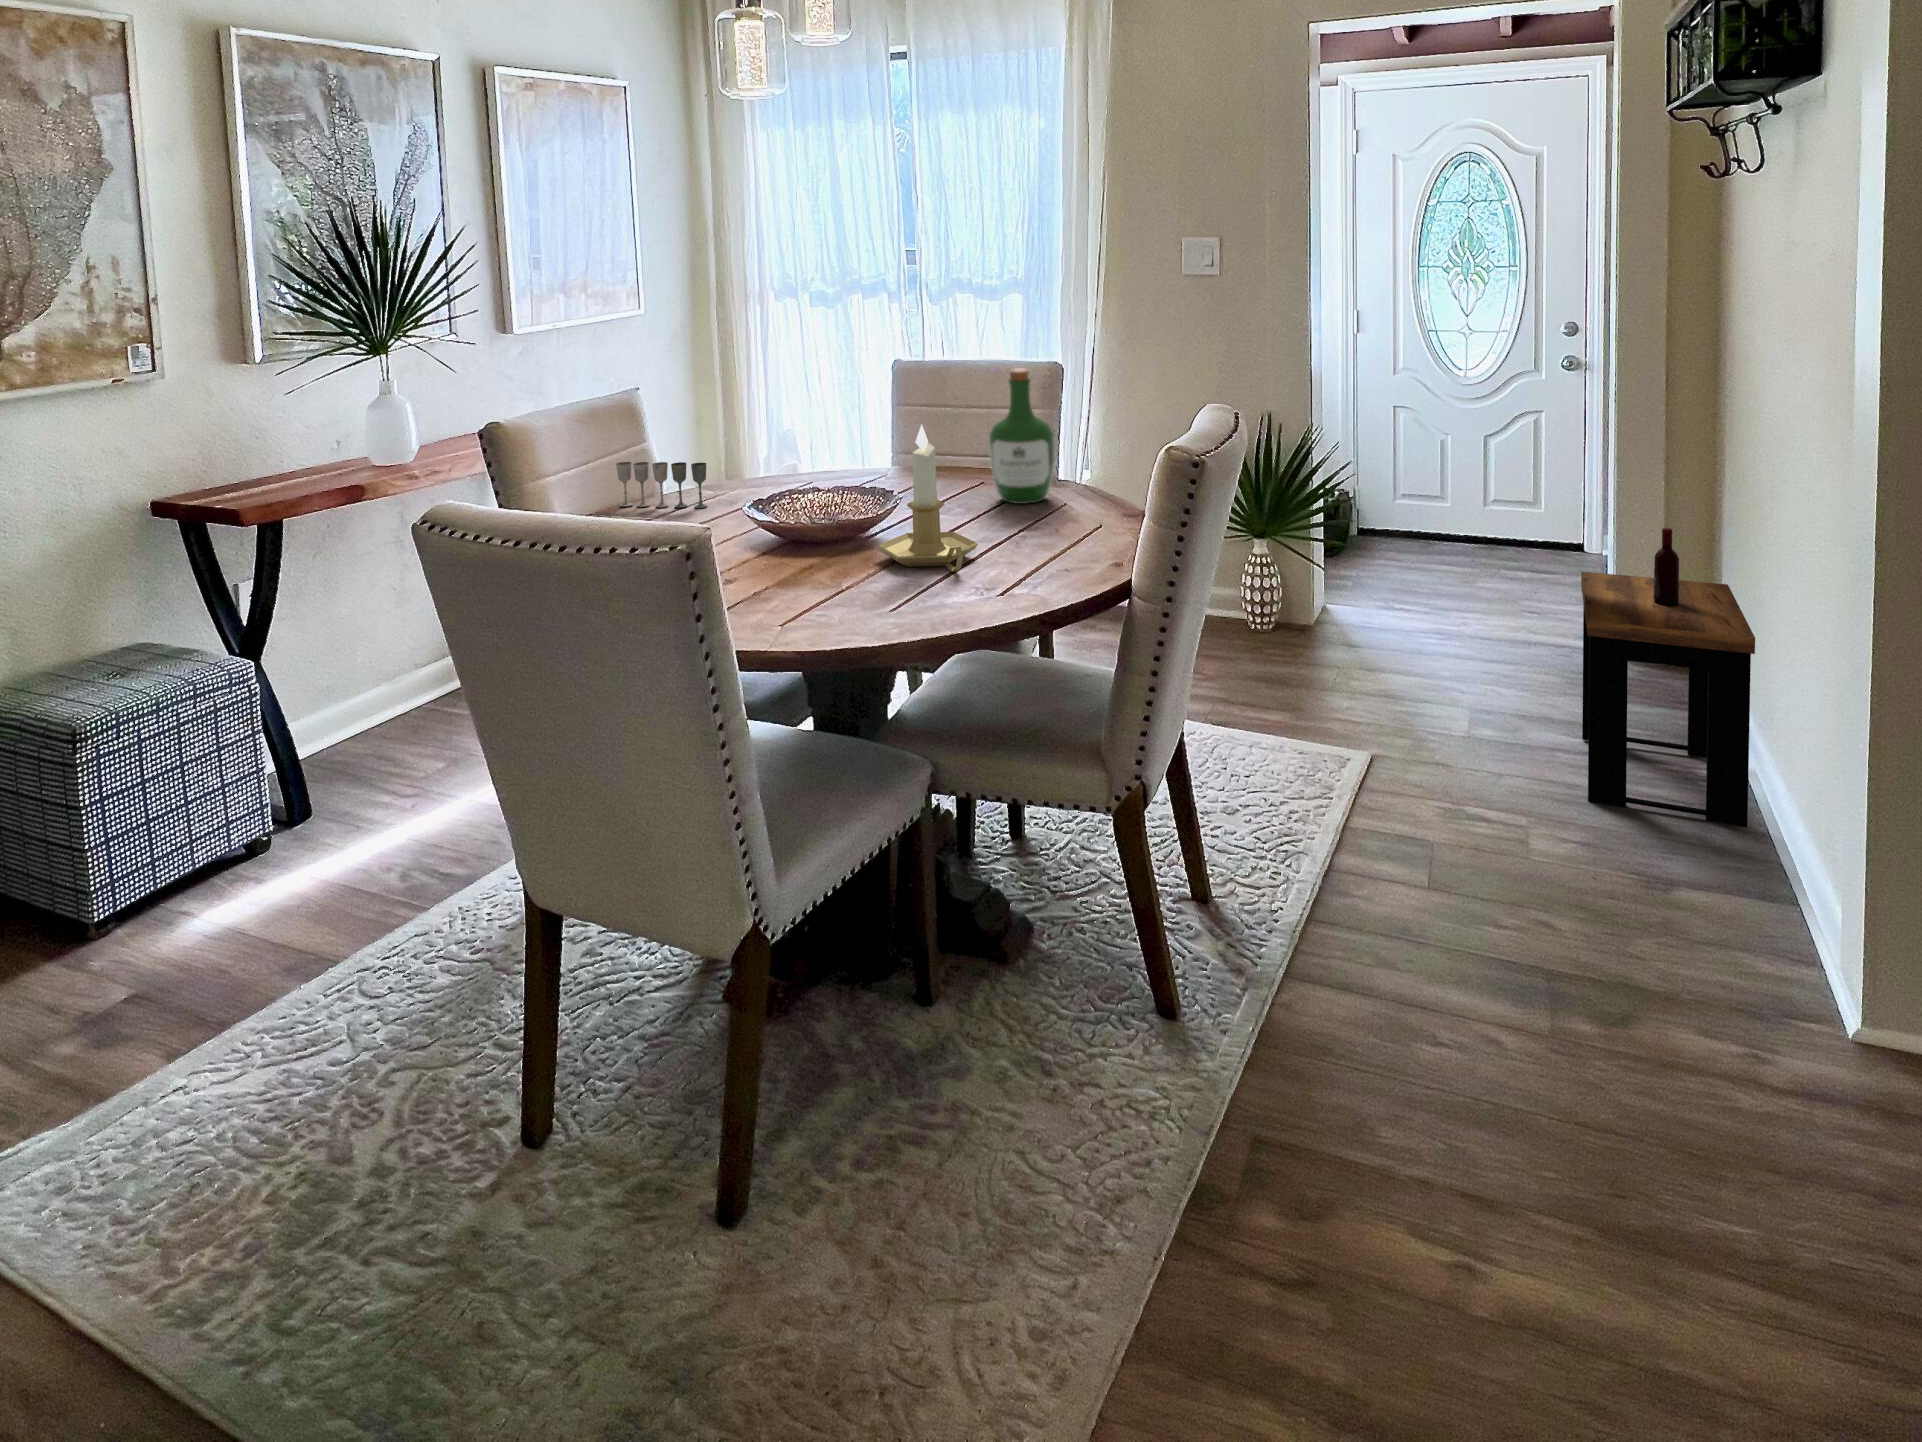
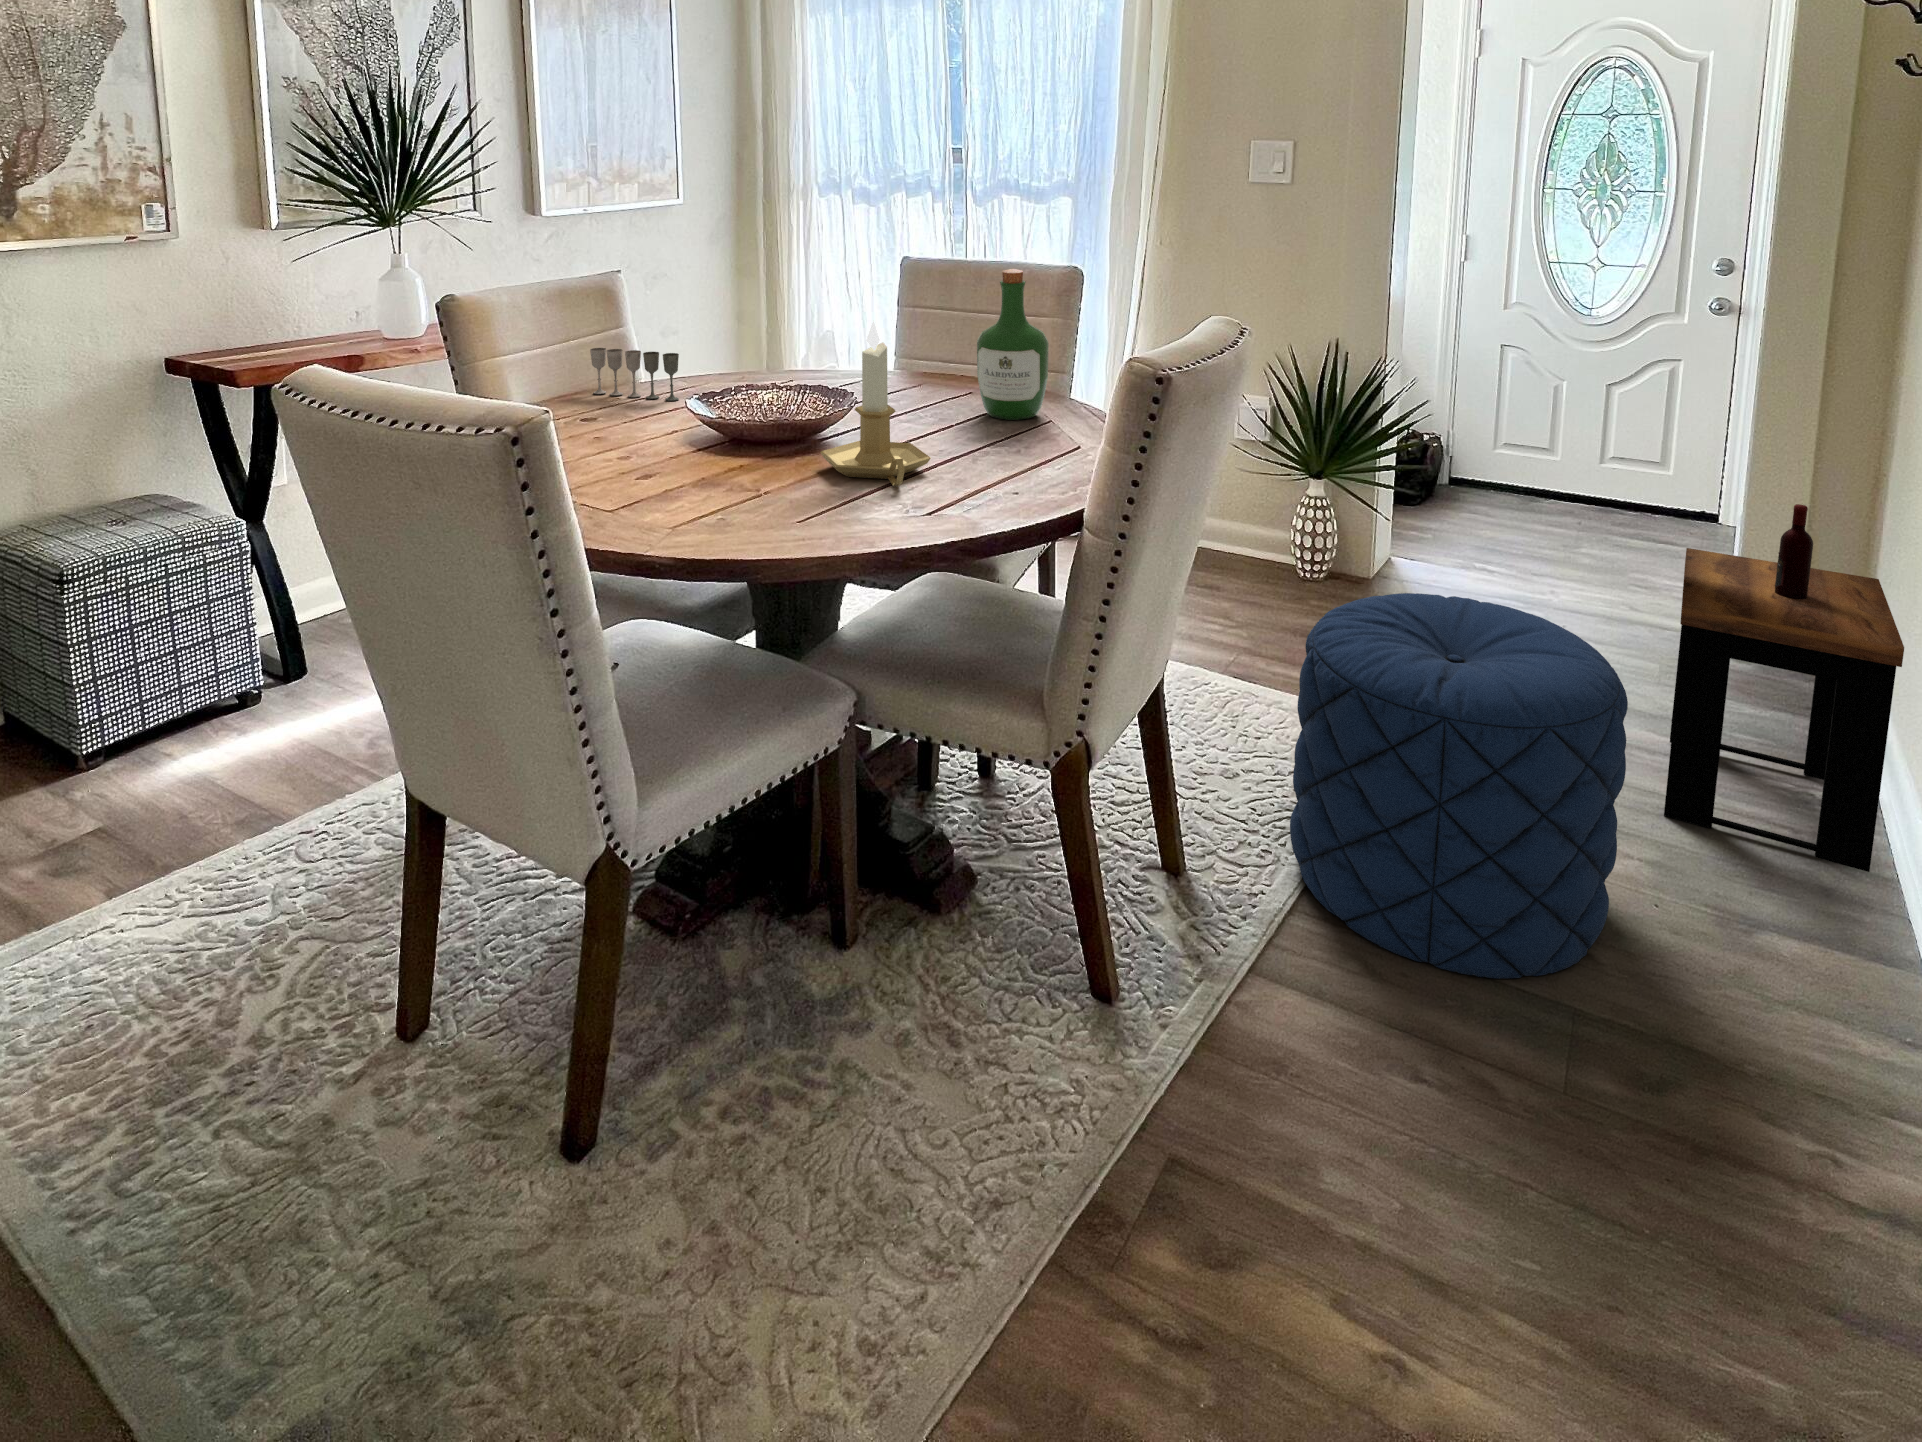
pouf: none [1298,629,1562,952] -> present [1290,593,1628,979]

